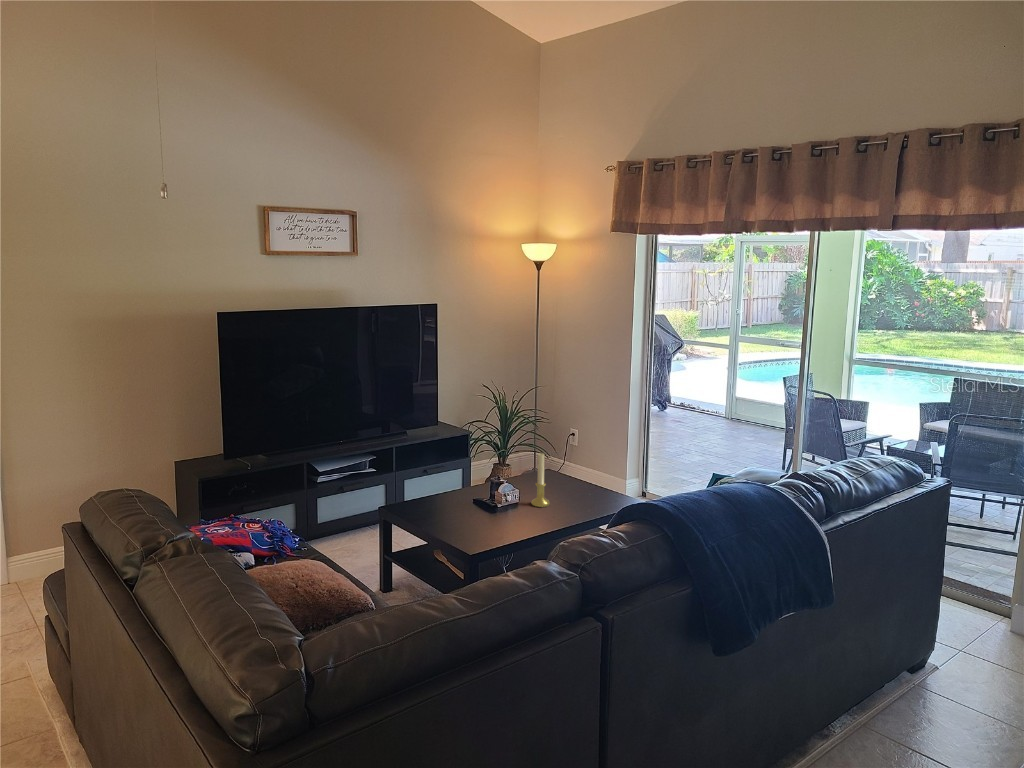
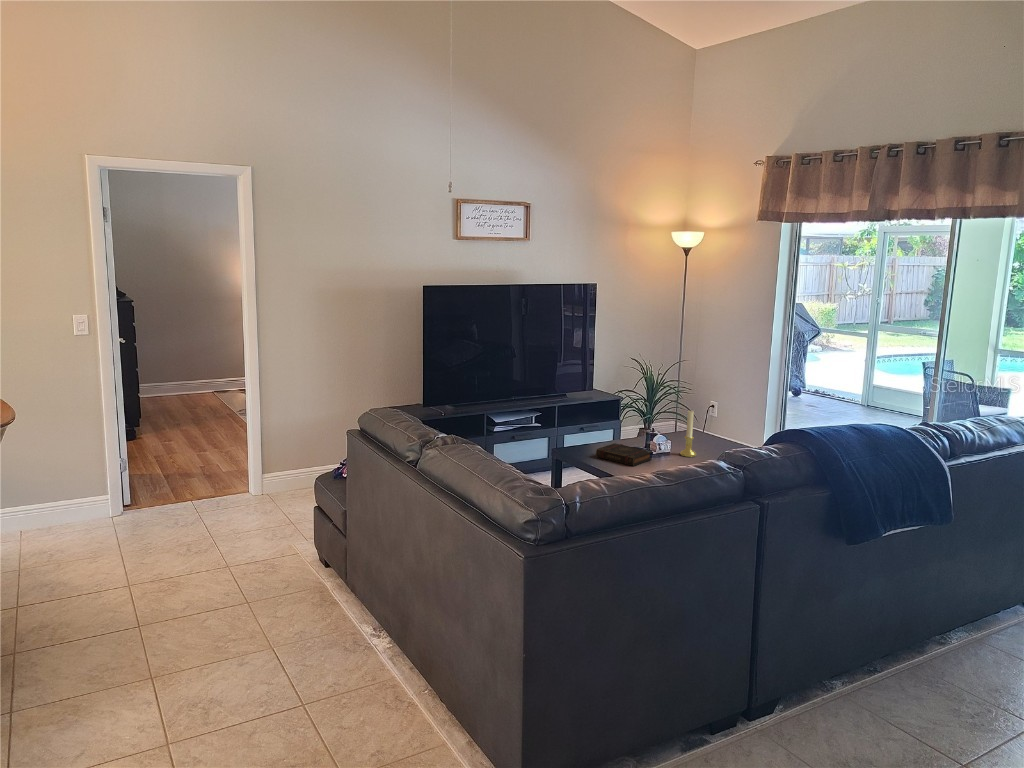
book: none [433,495,498,525] -> present [596,443,652,466]

